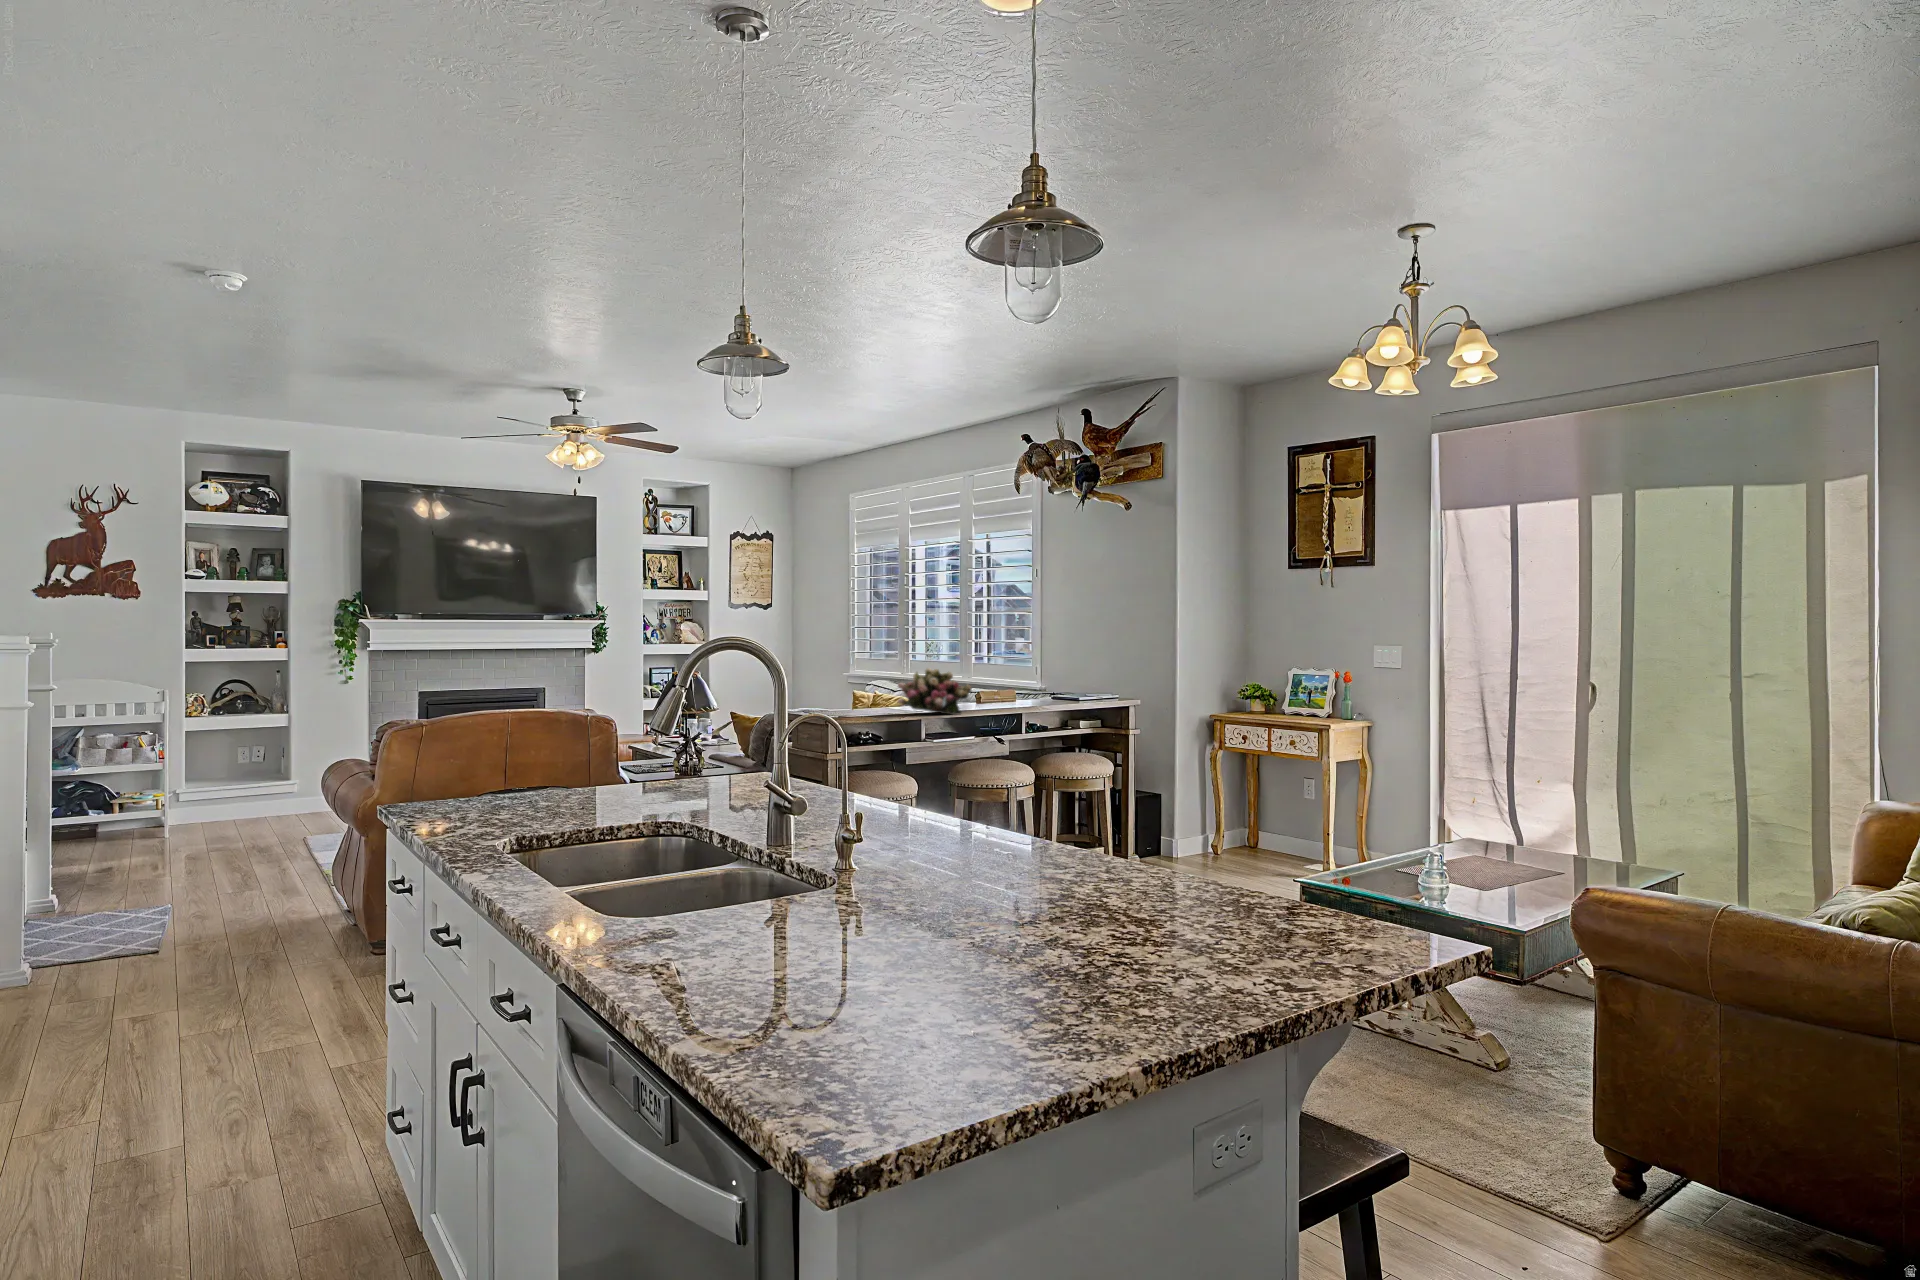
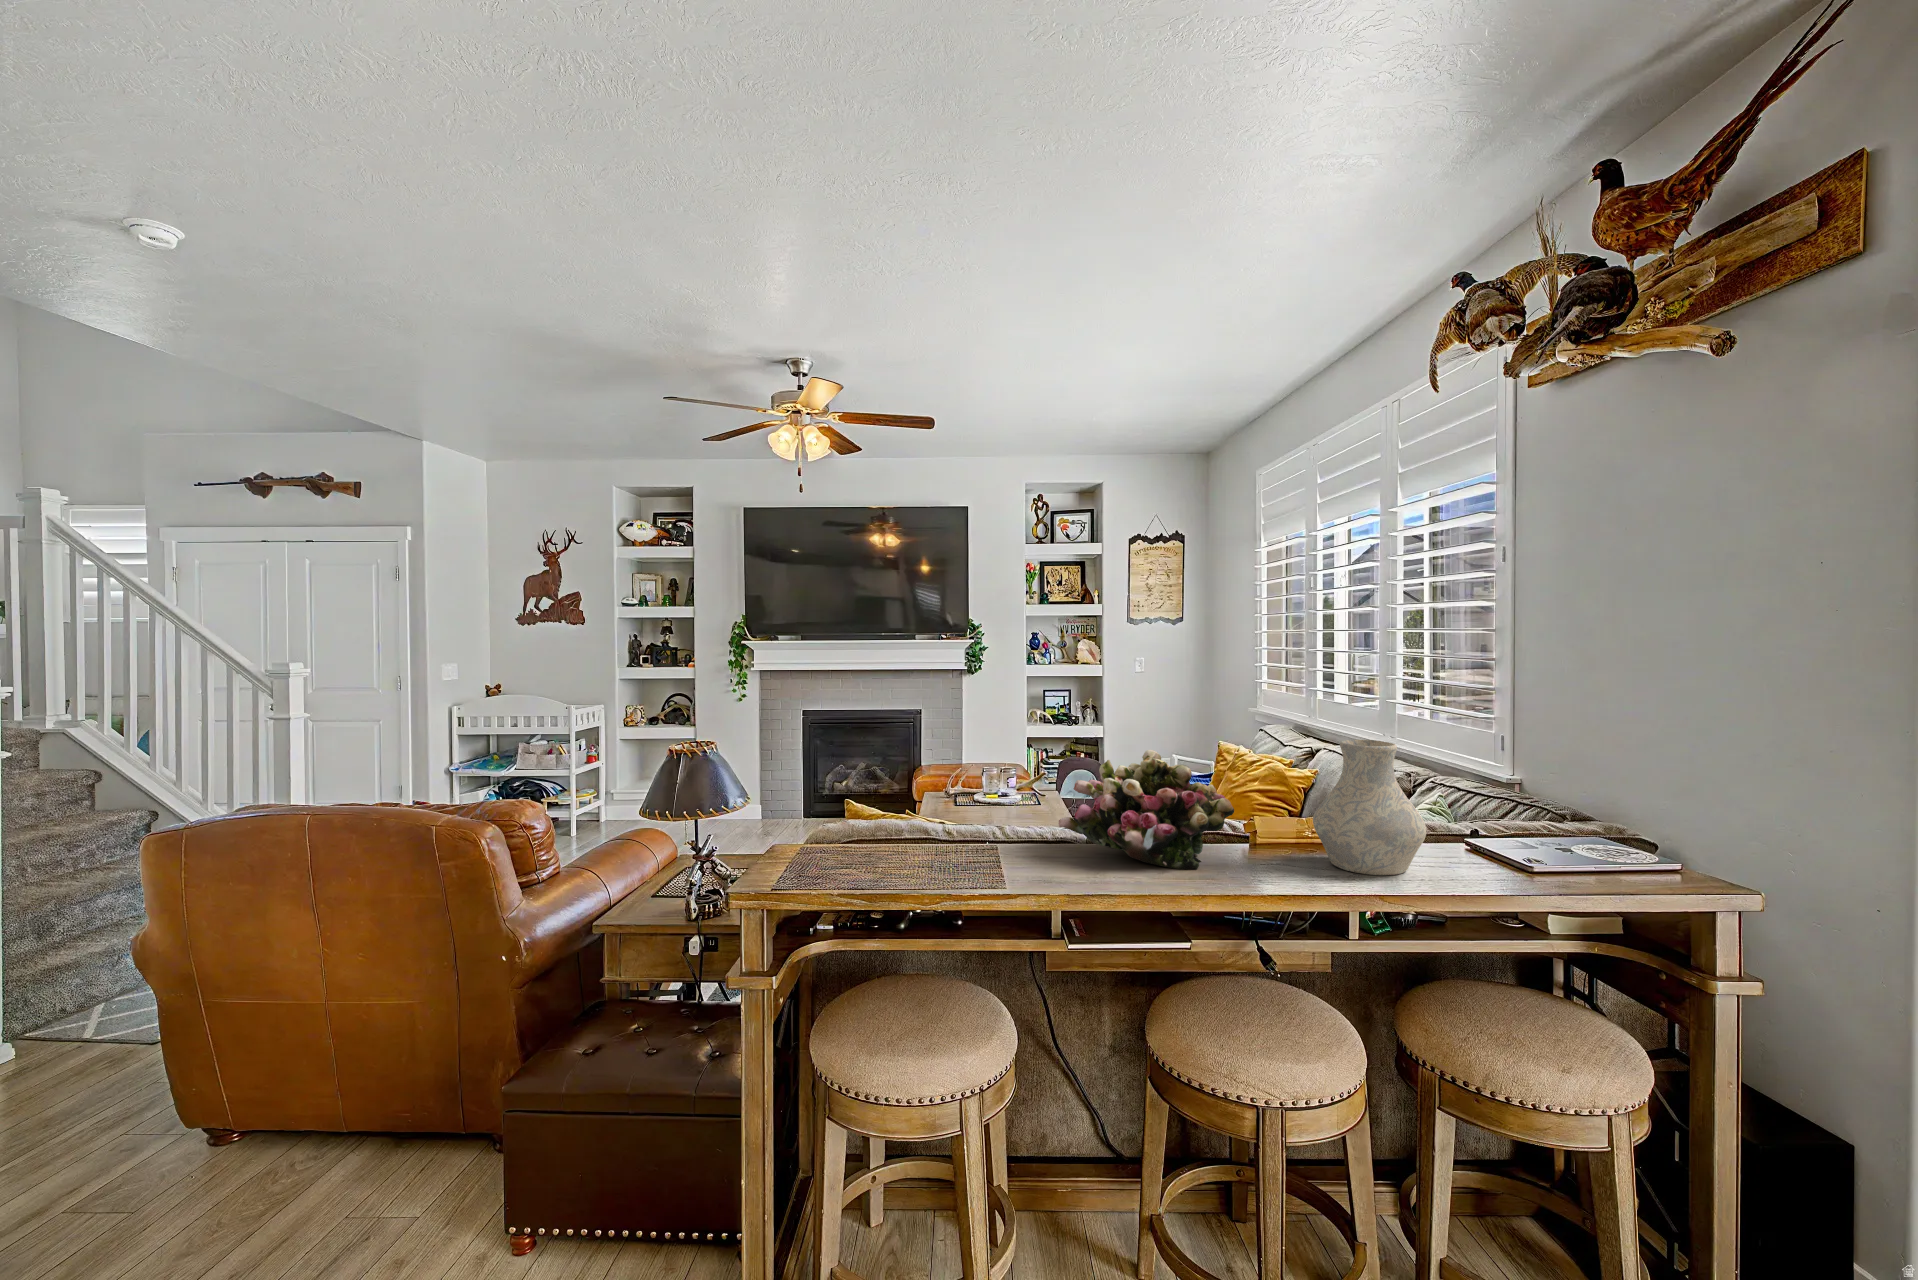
vase: none [997,659,1039,711] -> present [1313,740,1426,875]

